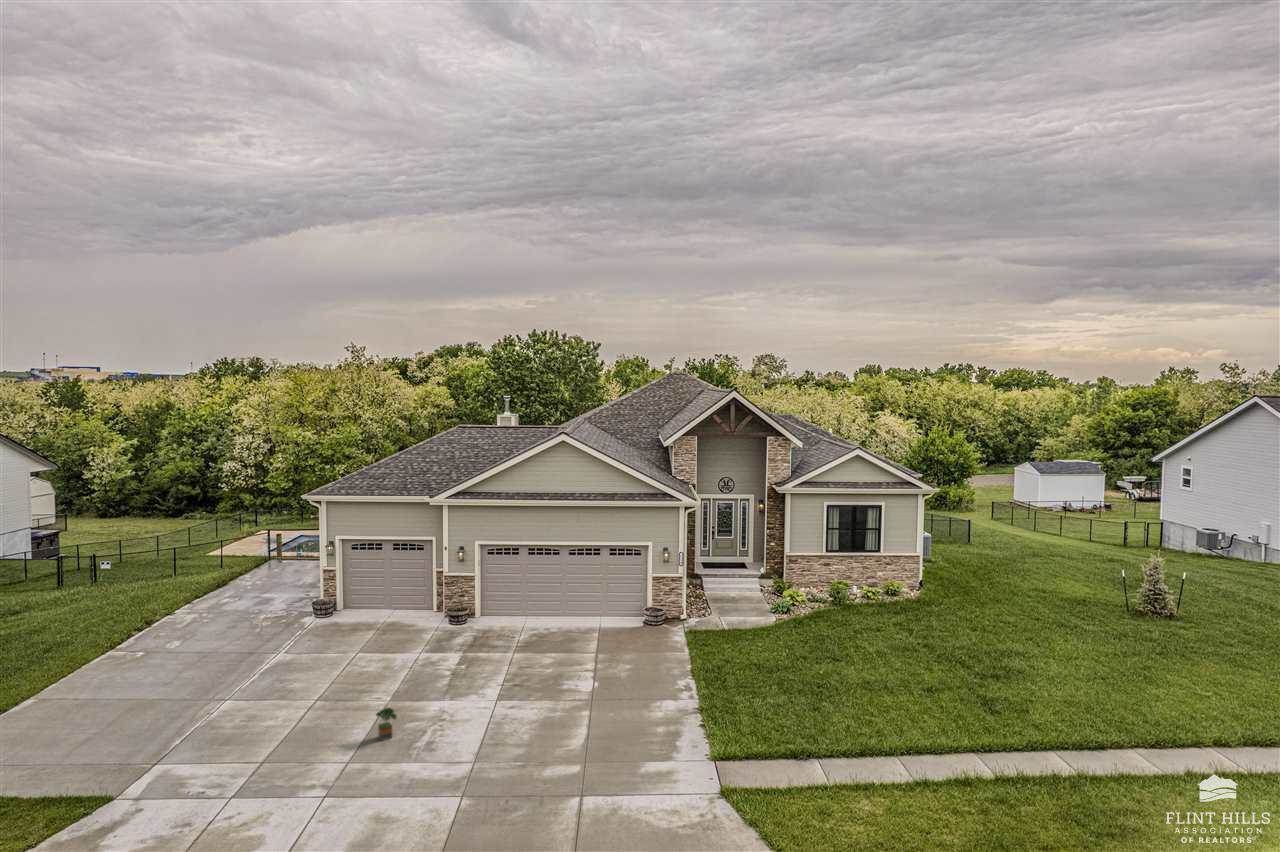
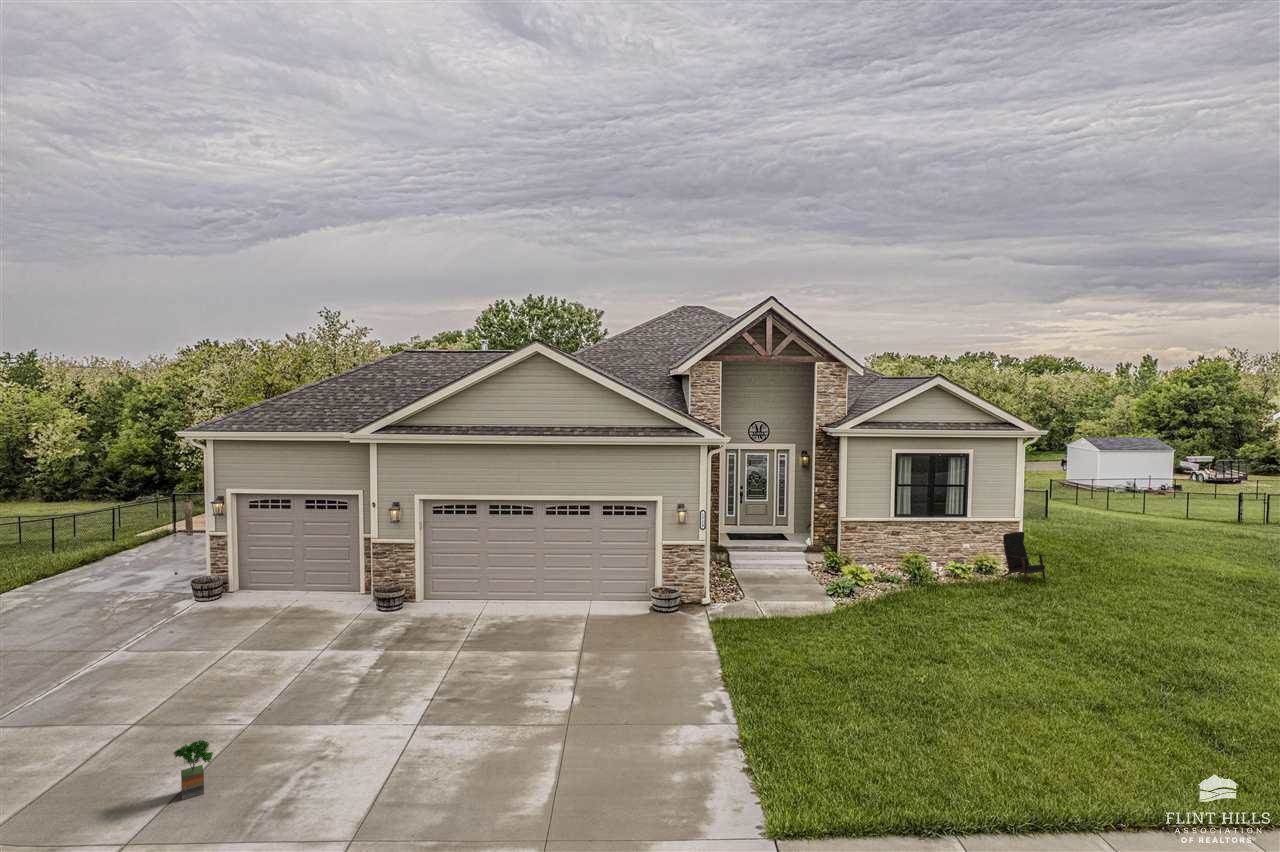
lounge chair: none [903,564,936,603] -> present [1002,532,1048,583]

